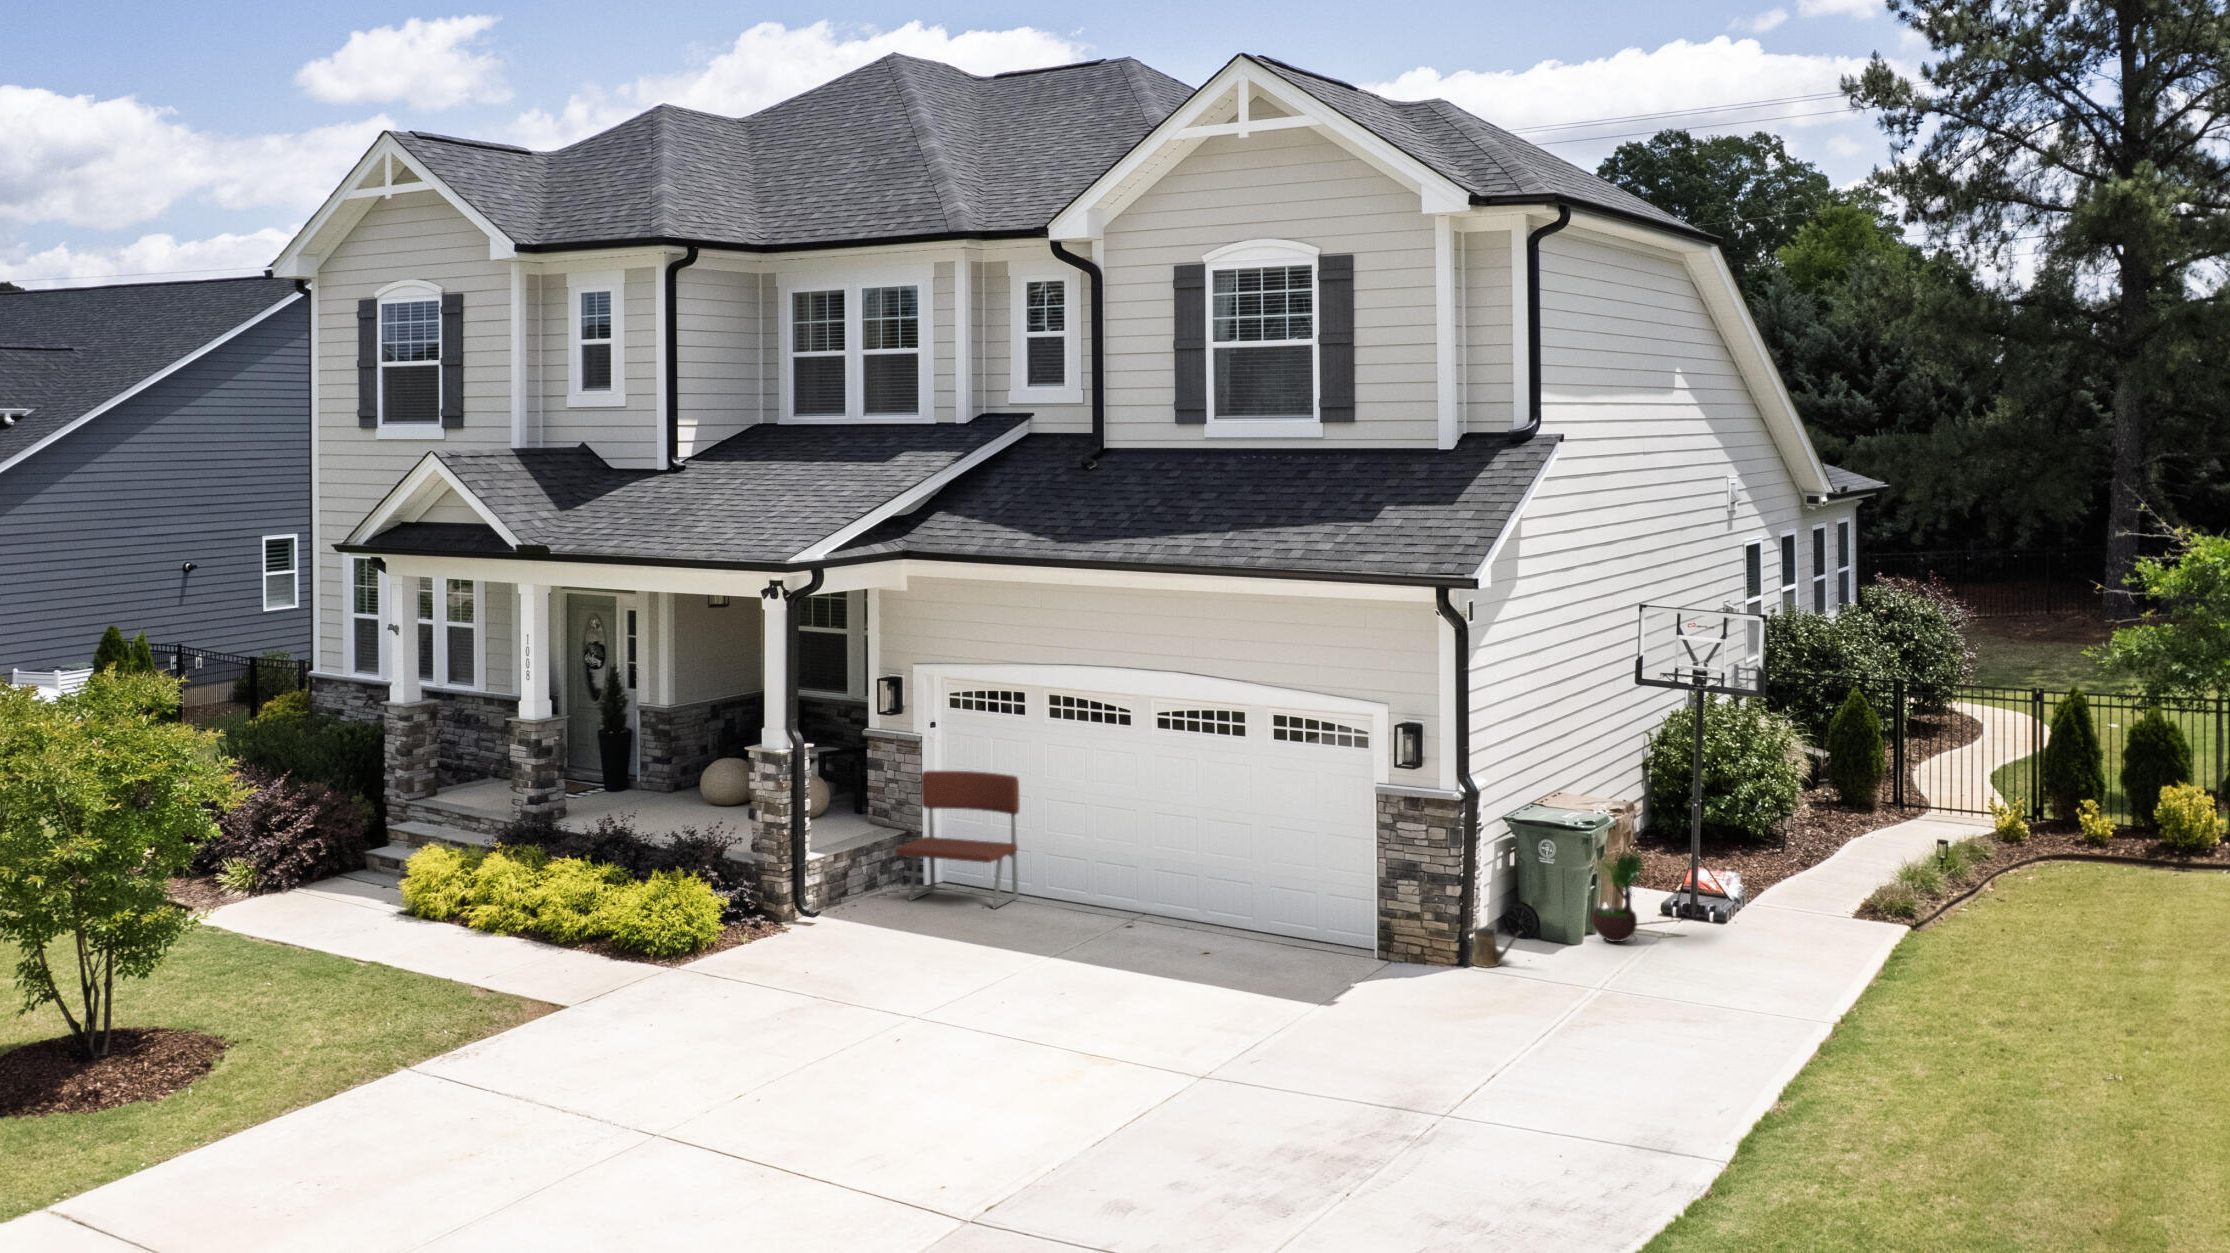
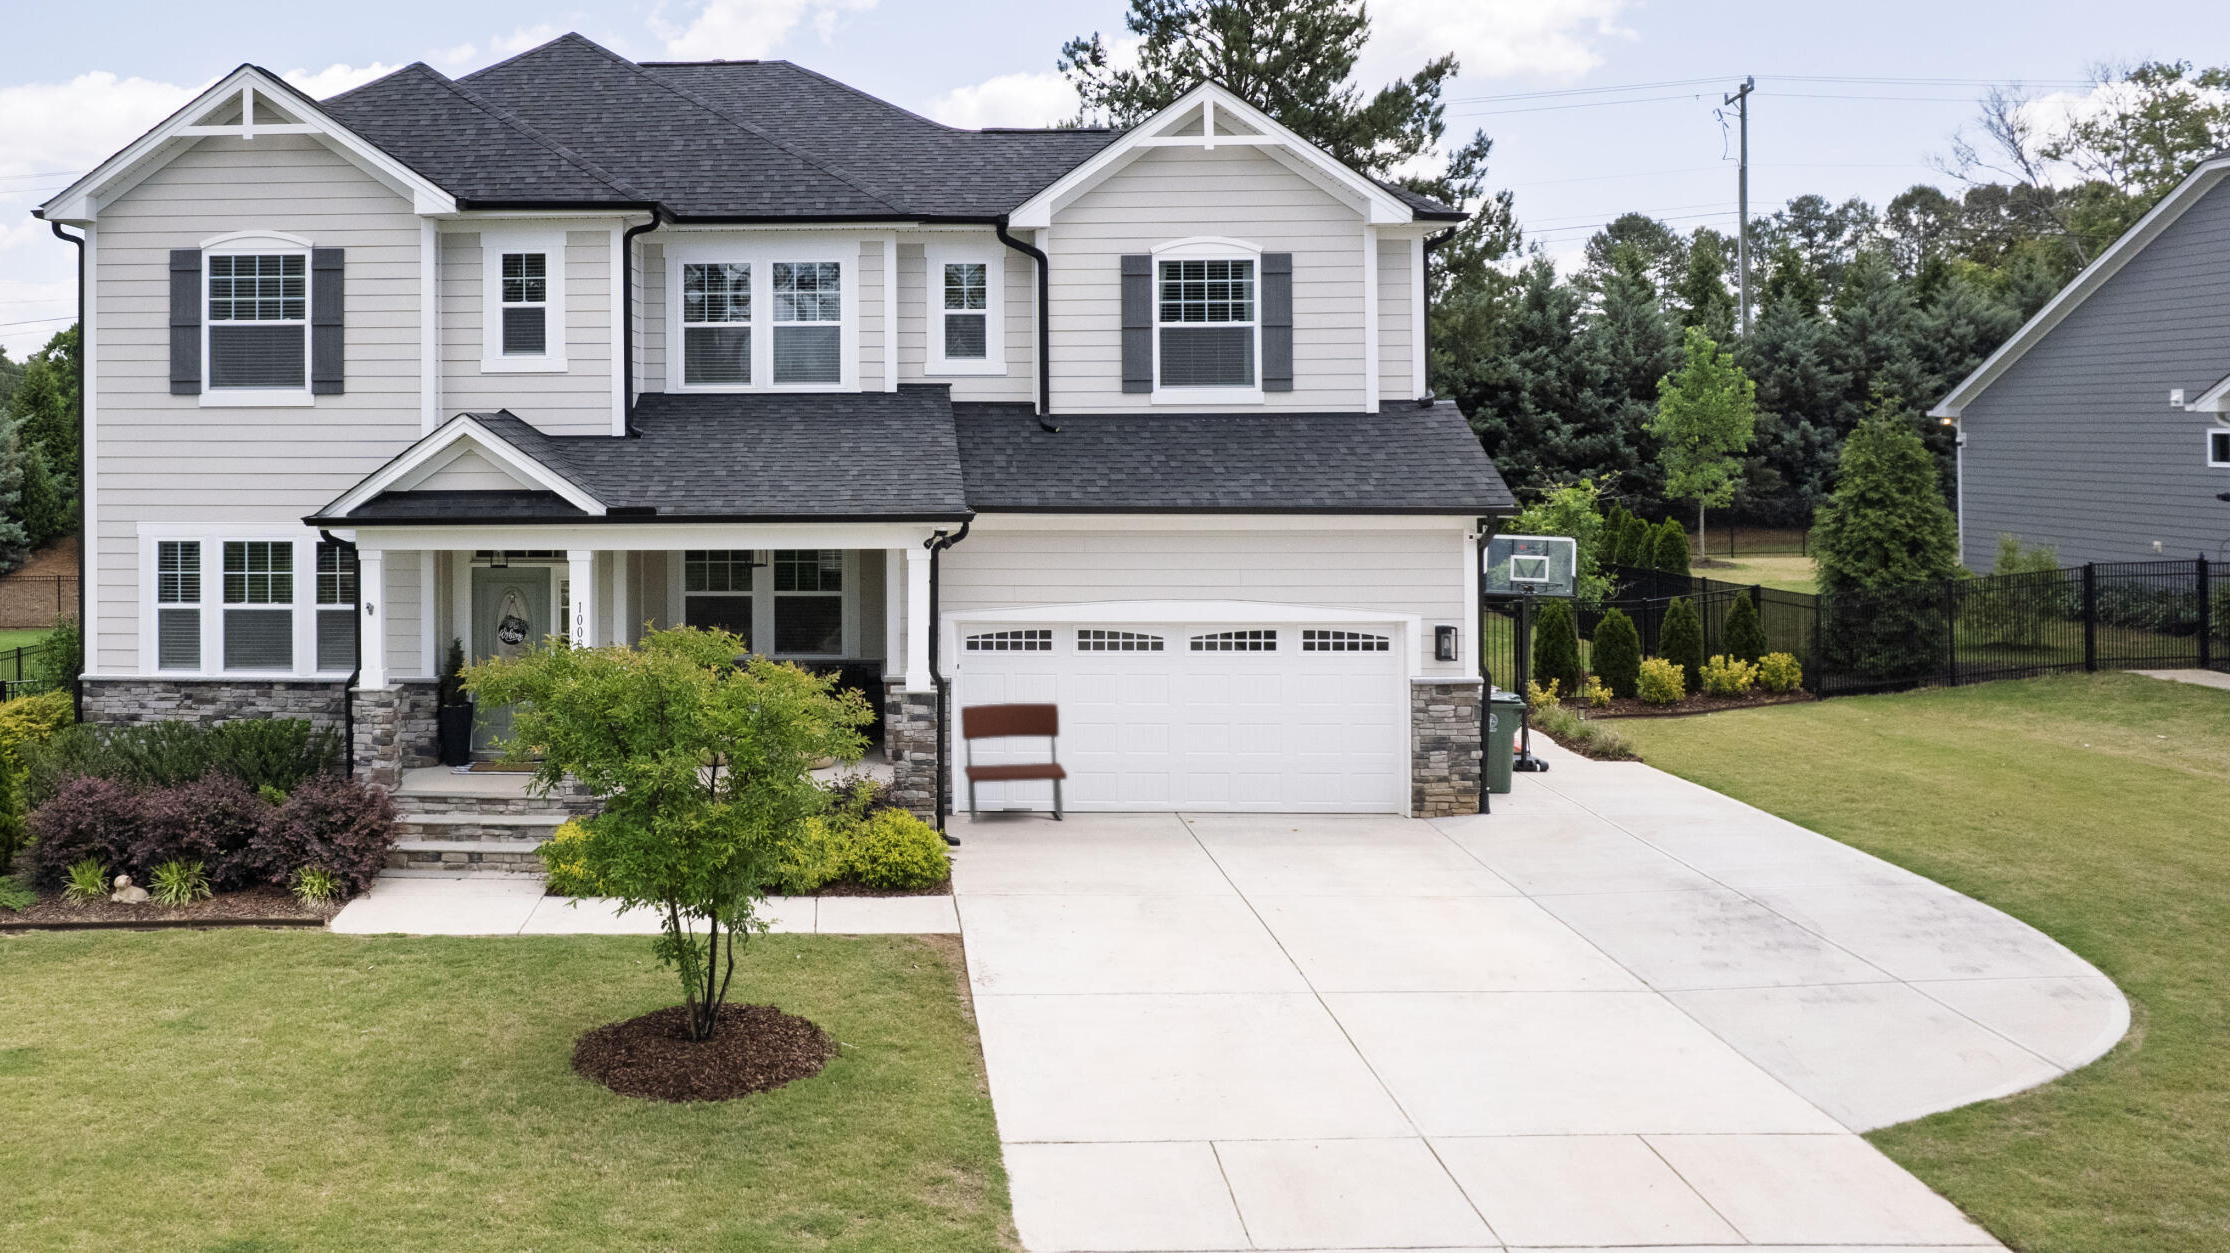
potted tree: present [1592,851,1645,942] -> none [1531,711,1580,788]
watering can: present [1464,928,1521,967] -> none [1487,782,1543,814]

